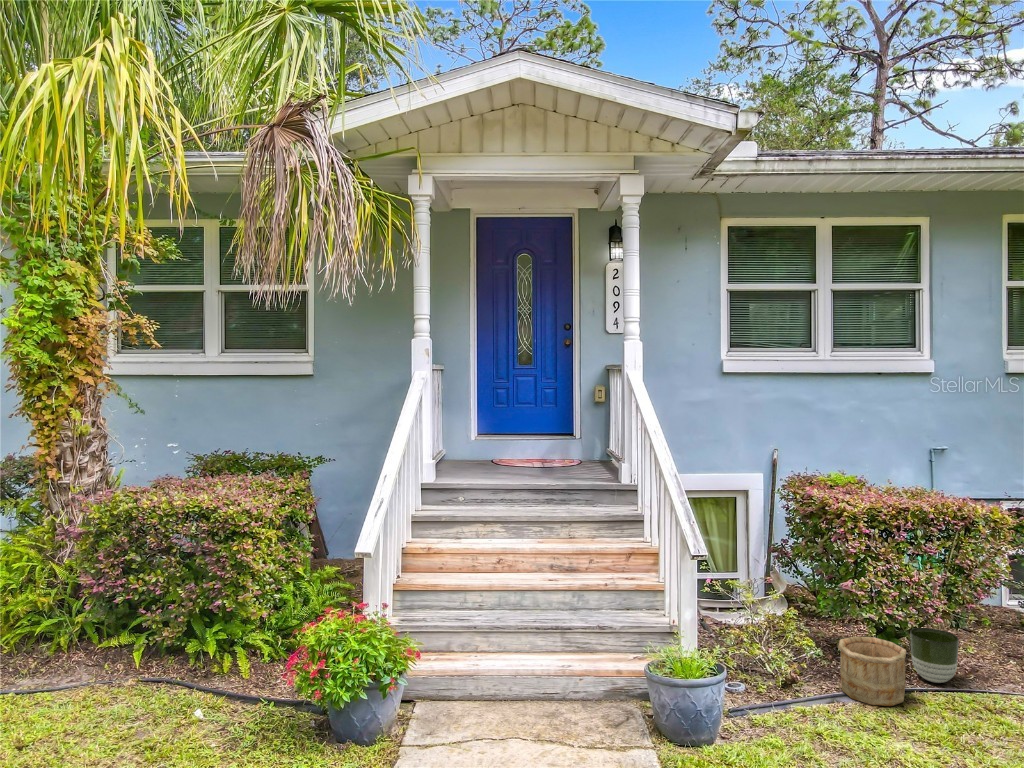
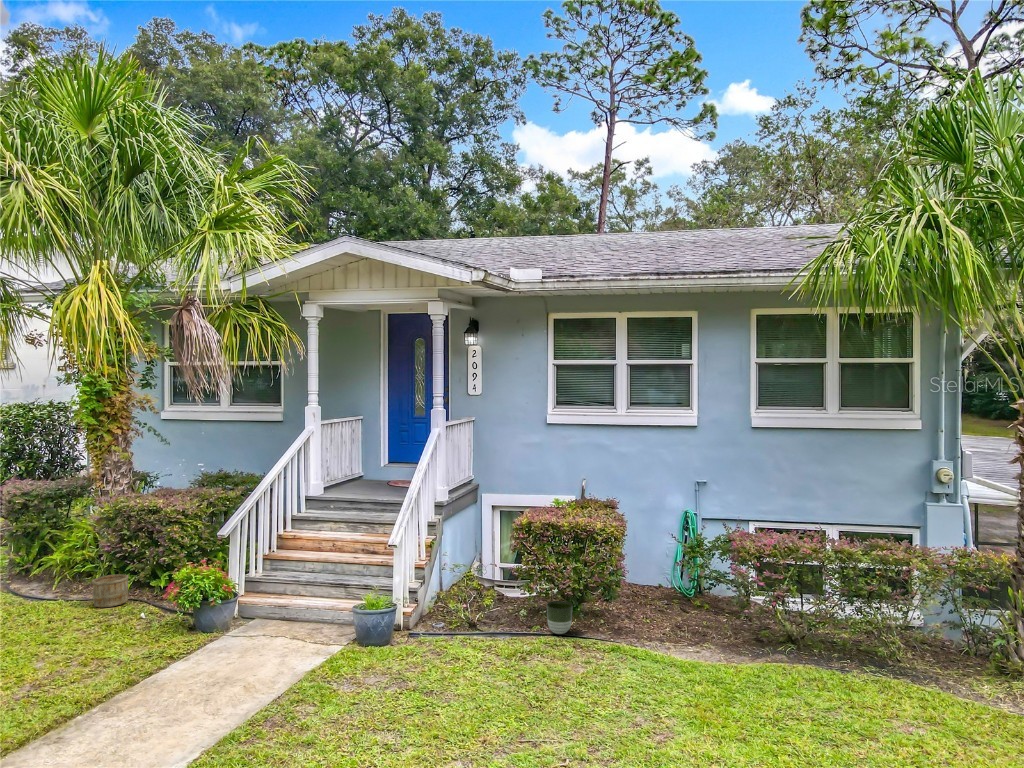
wooden bucket: present [838,637,906,706] -> present [92,574,129,608]

